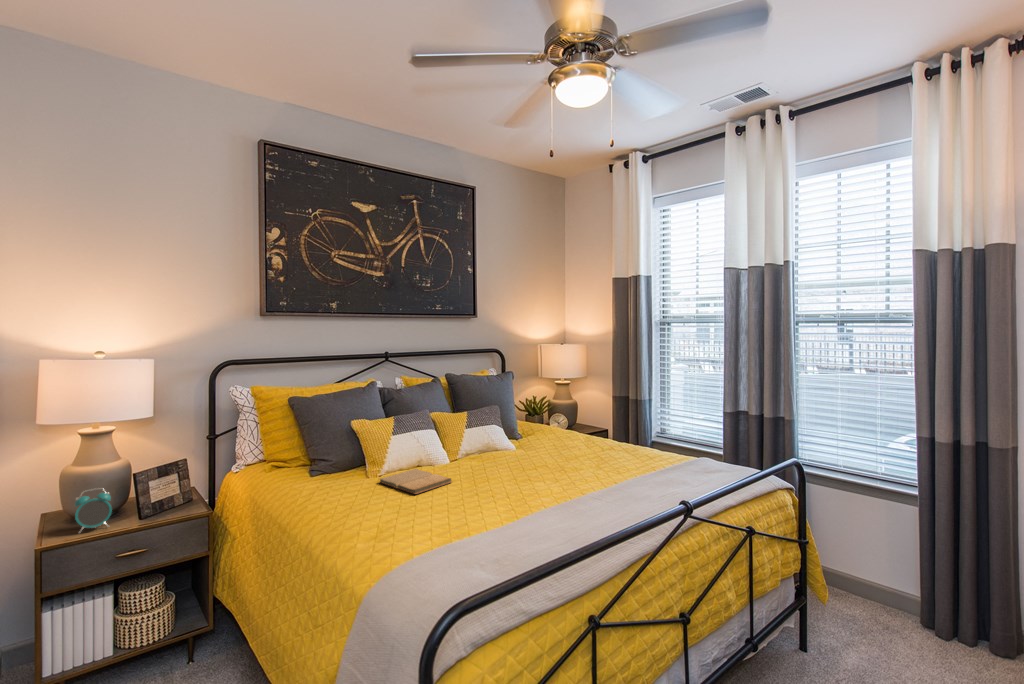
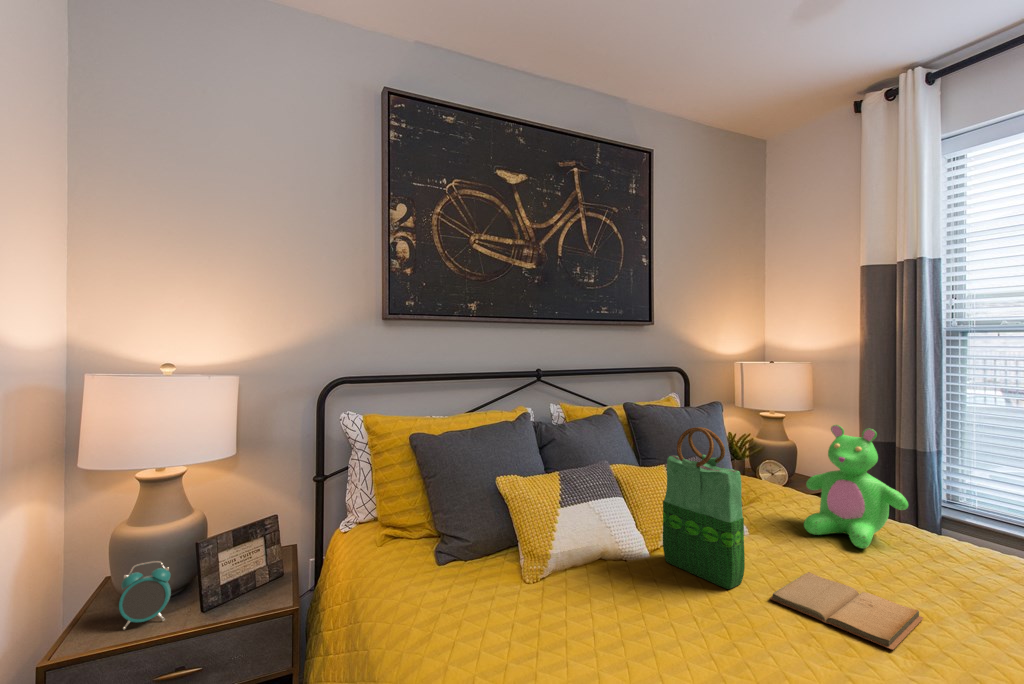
teddy bear: none [547,381,599,450] -> present [804,425,908,548]
tote bag: none [456,382,497,471] -> present [663,427,745,589]
book: present [380,469,452,494] -> present [770,572,923,650]

